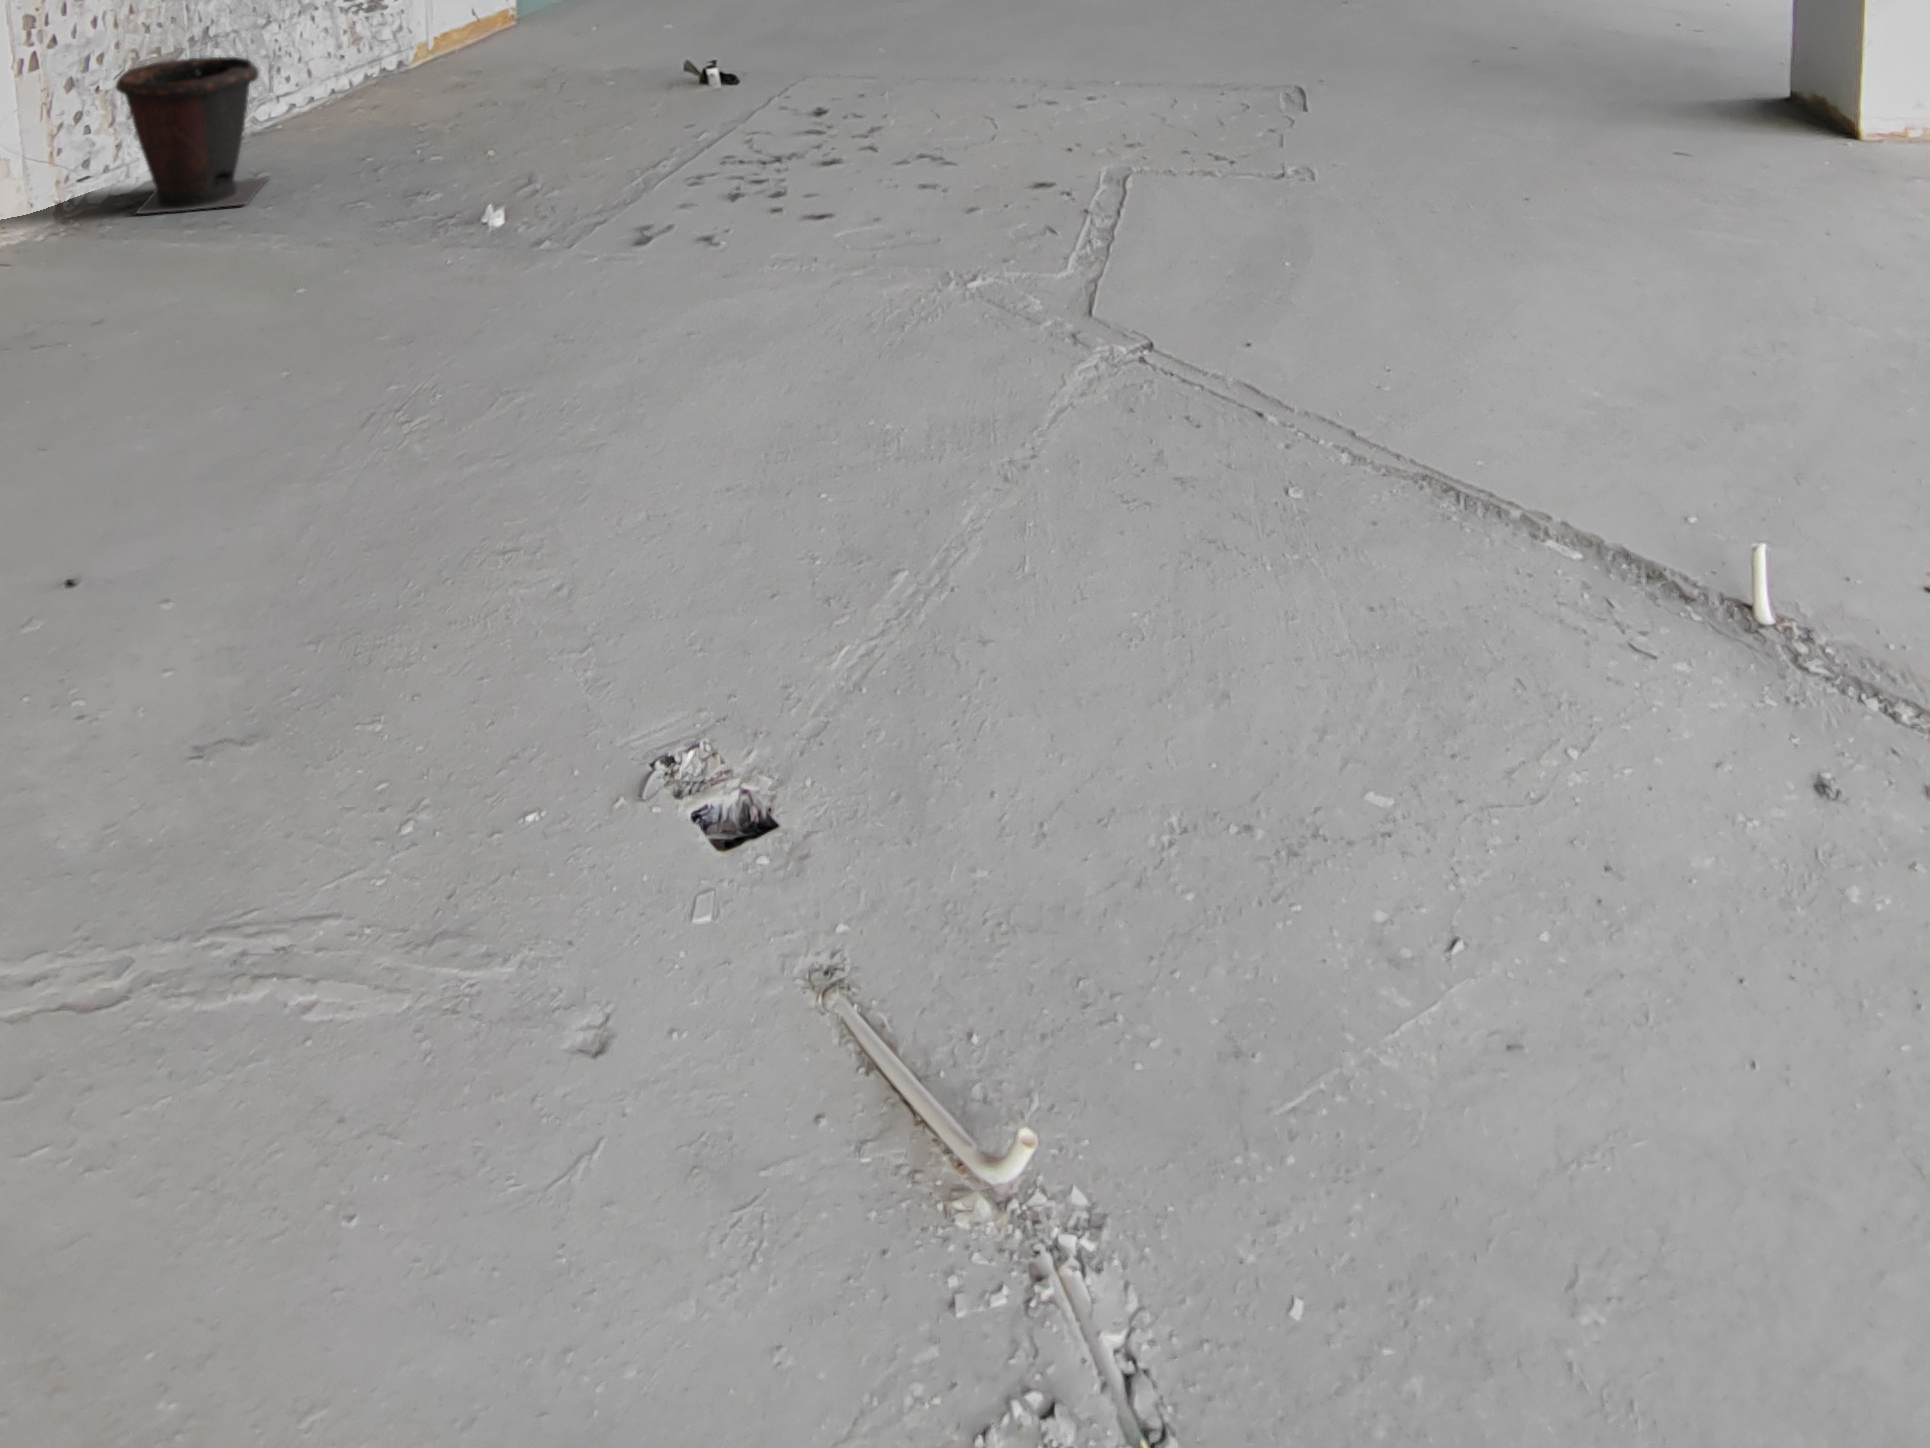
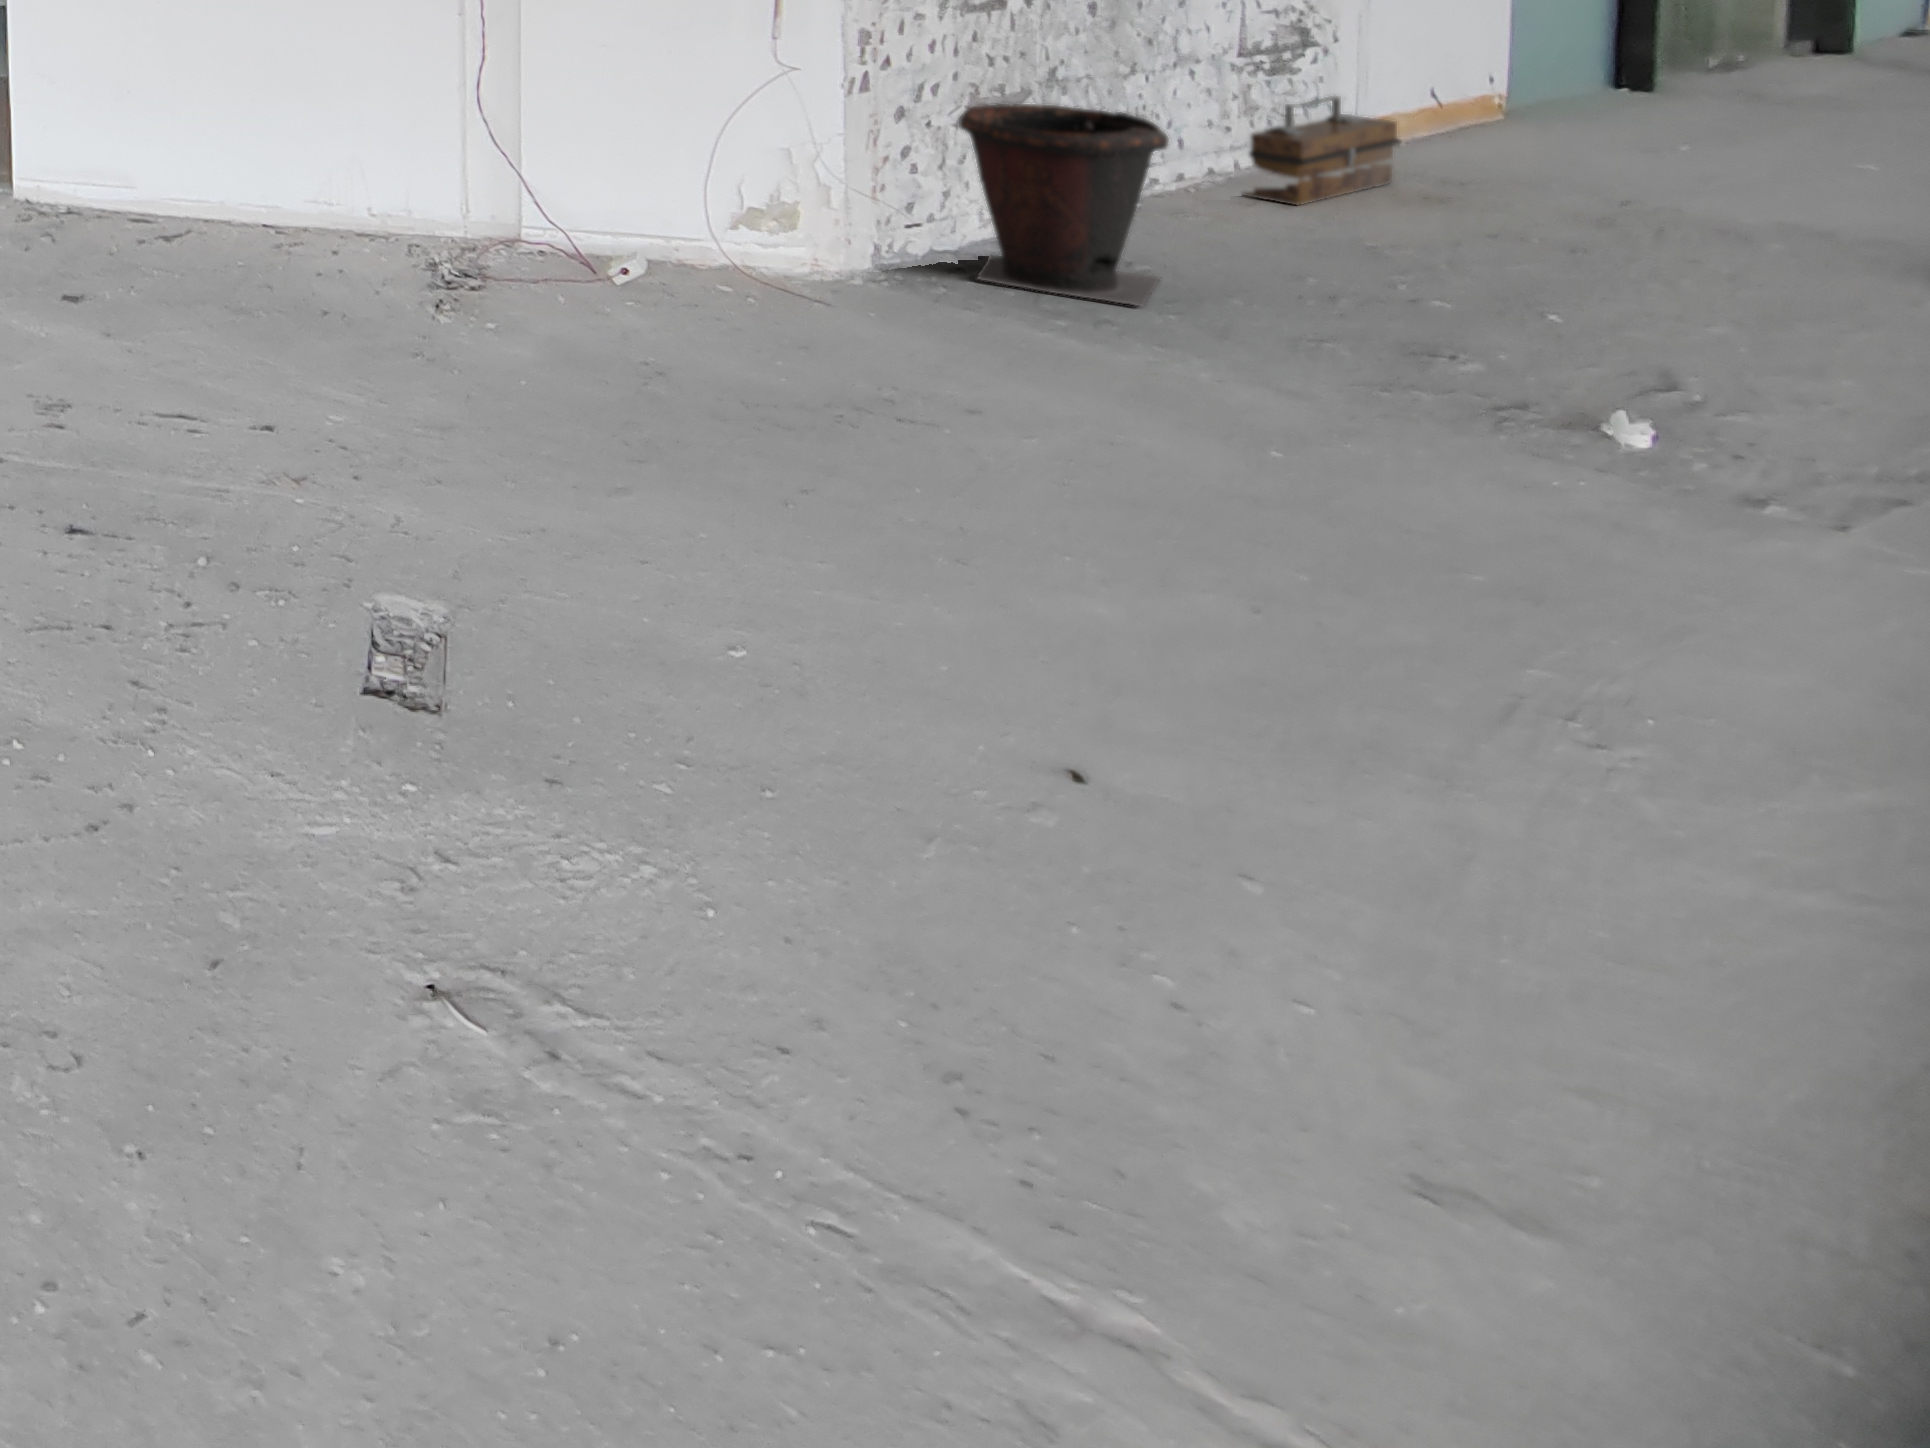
toolbox: none [338,16,443,100] -> present [1243,96,1401,205]

